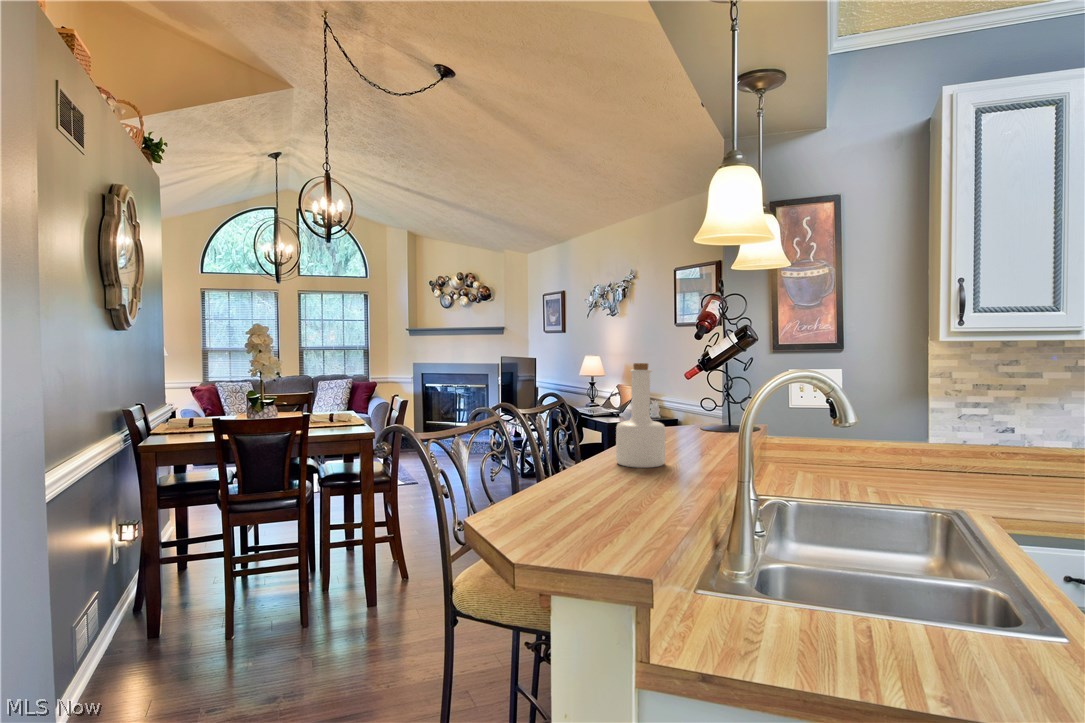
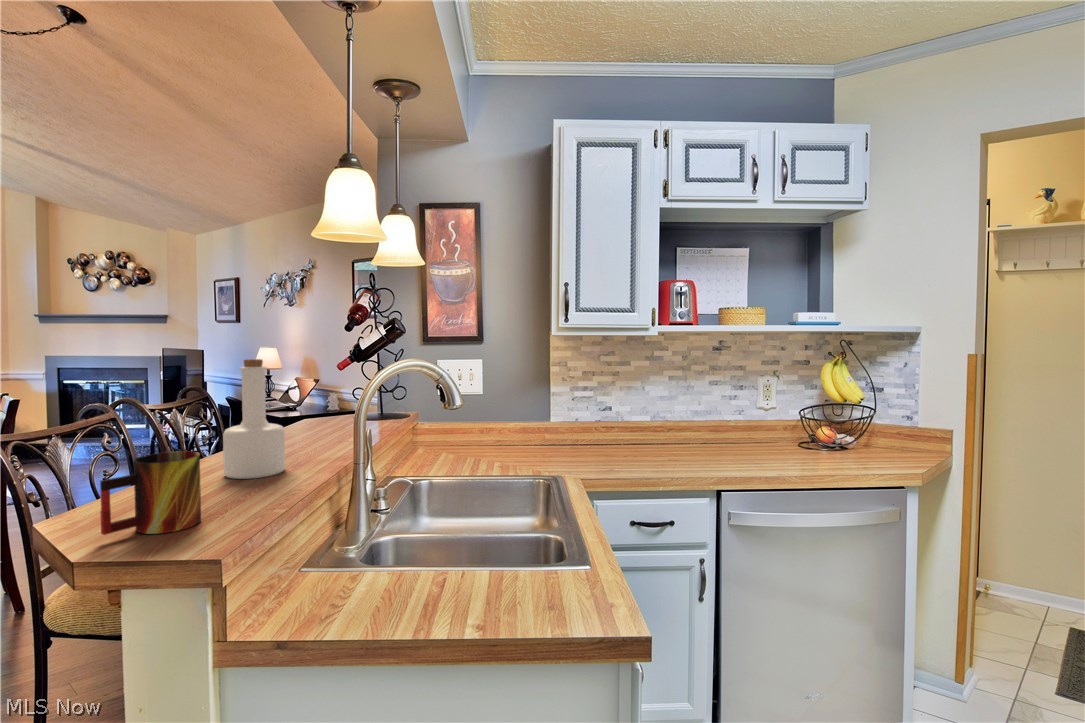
mug: none [564,436,625,498] -> present [100,451,201,535]

